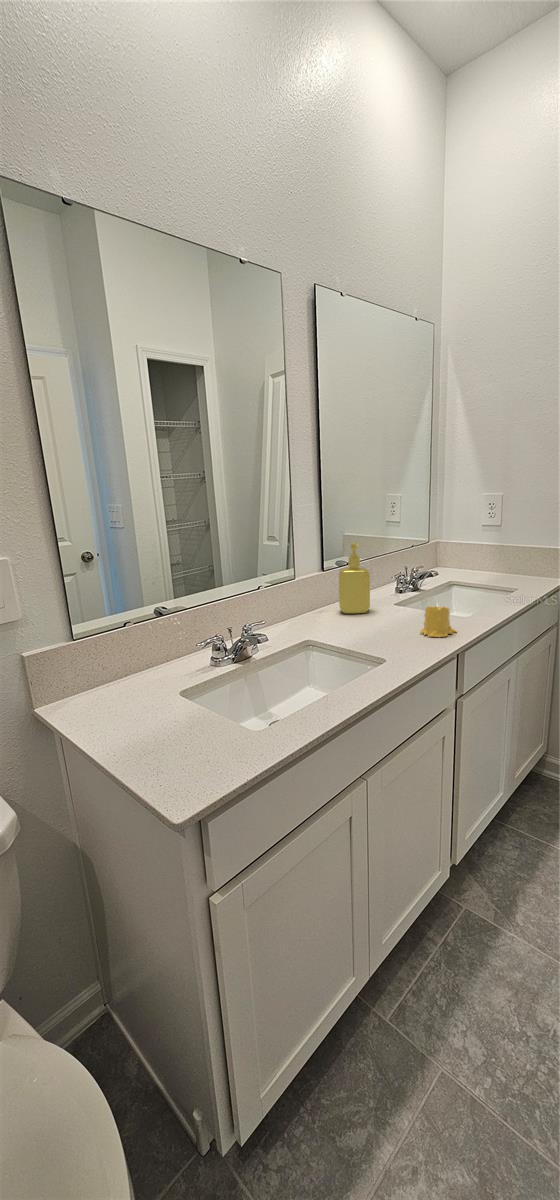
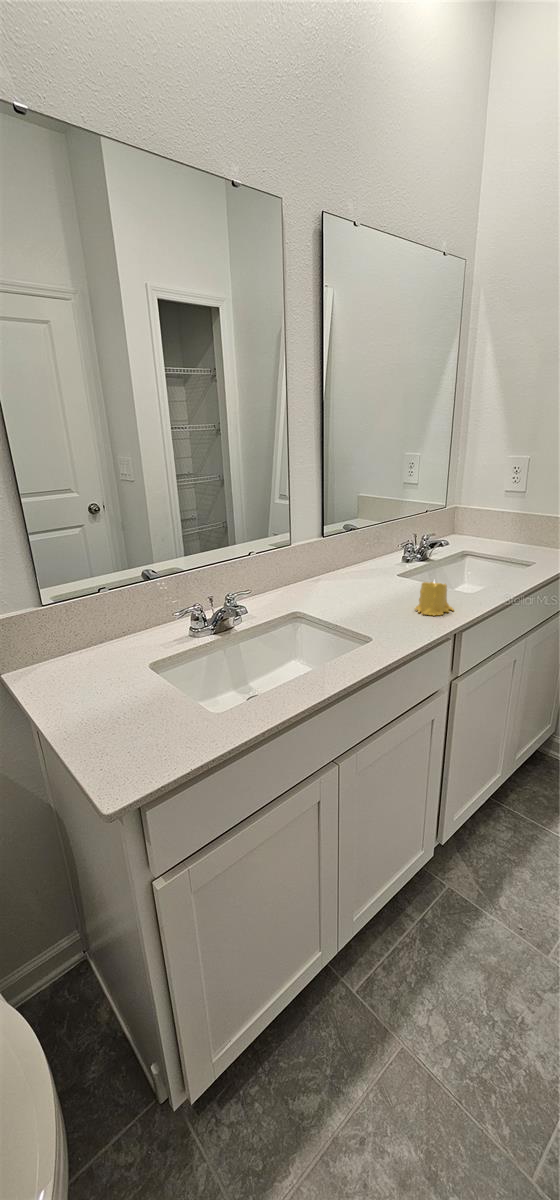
soap dispenser: present [339,543,370,614] -> none [337,509,369,584]

